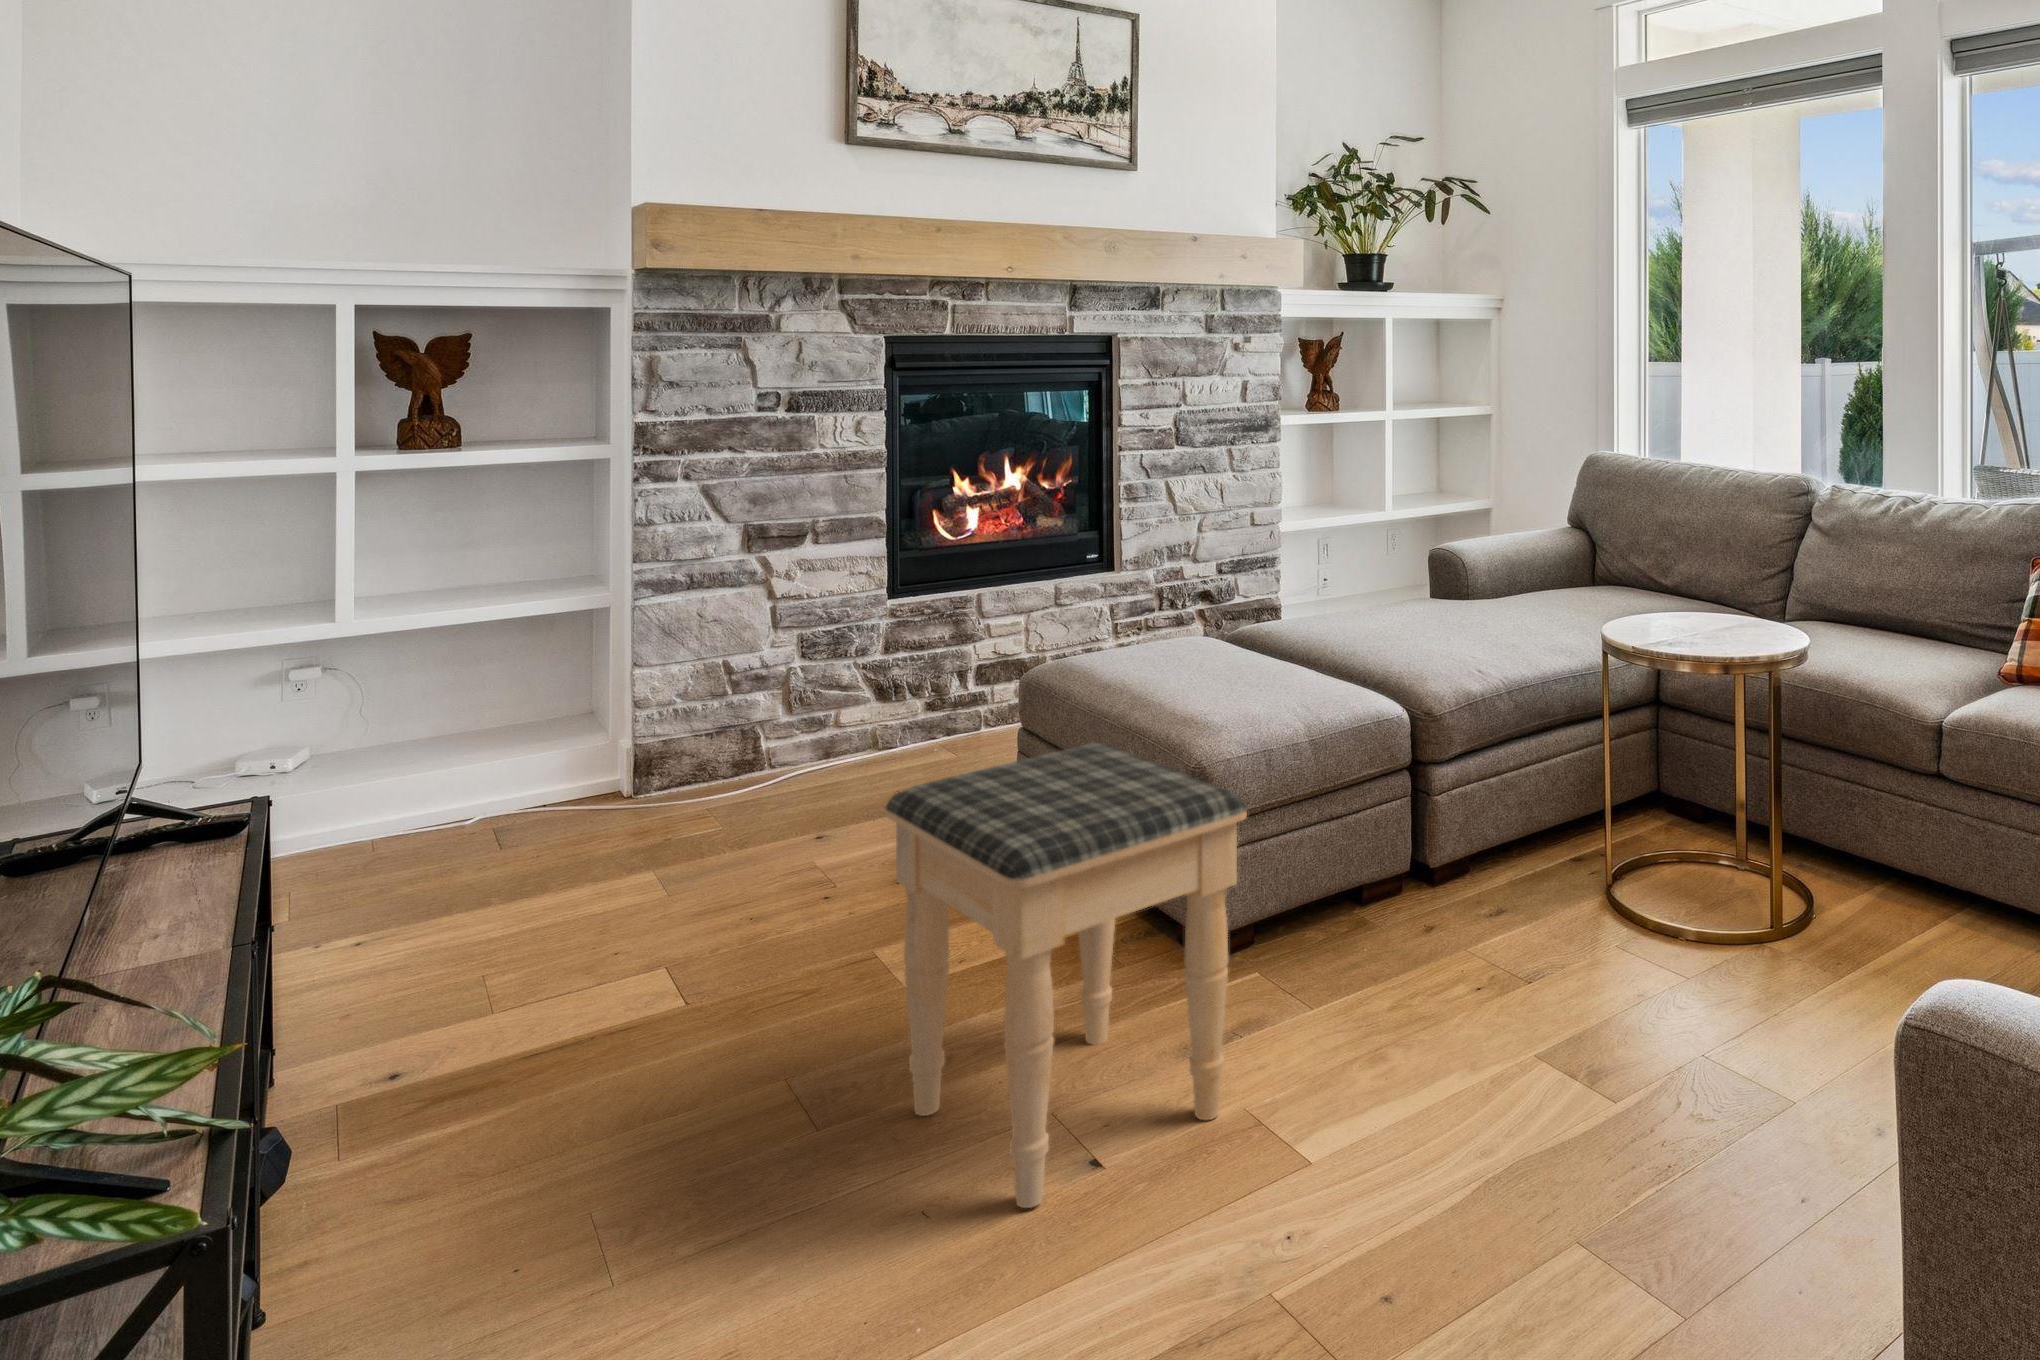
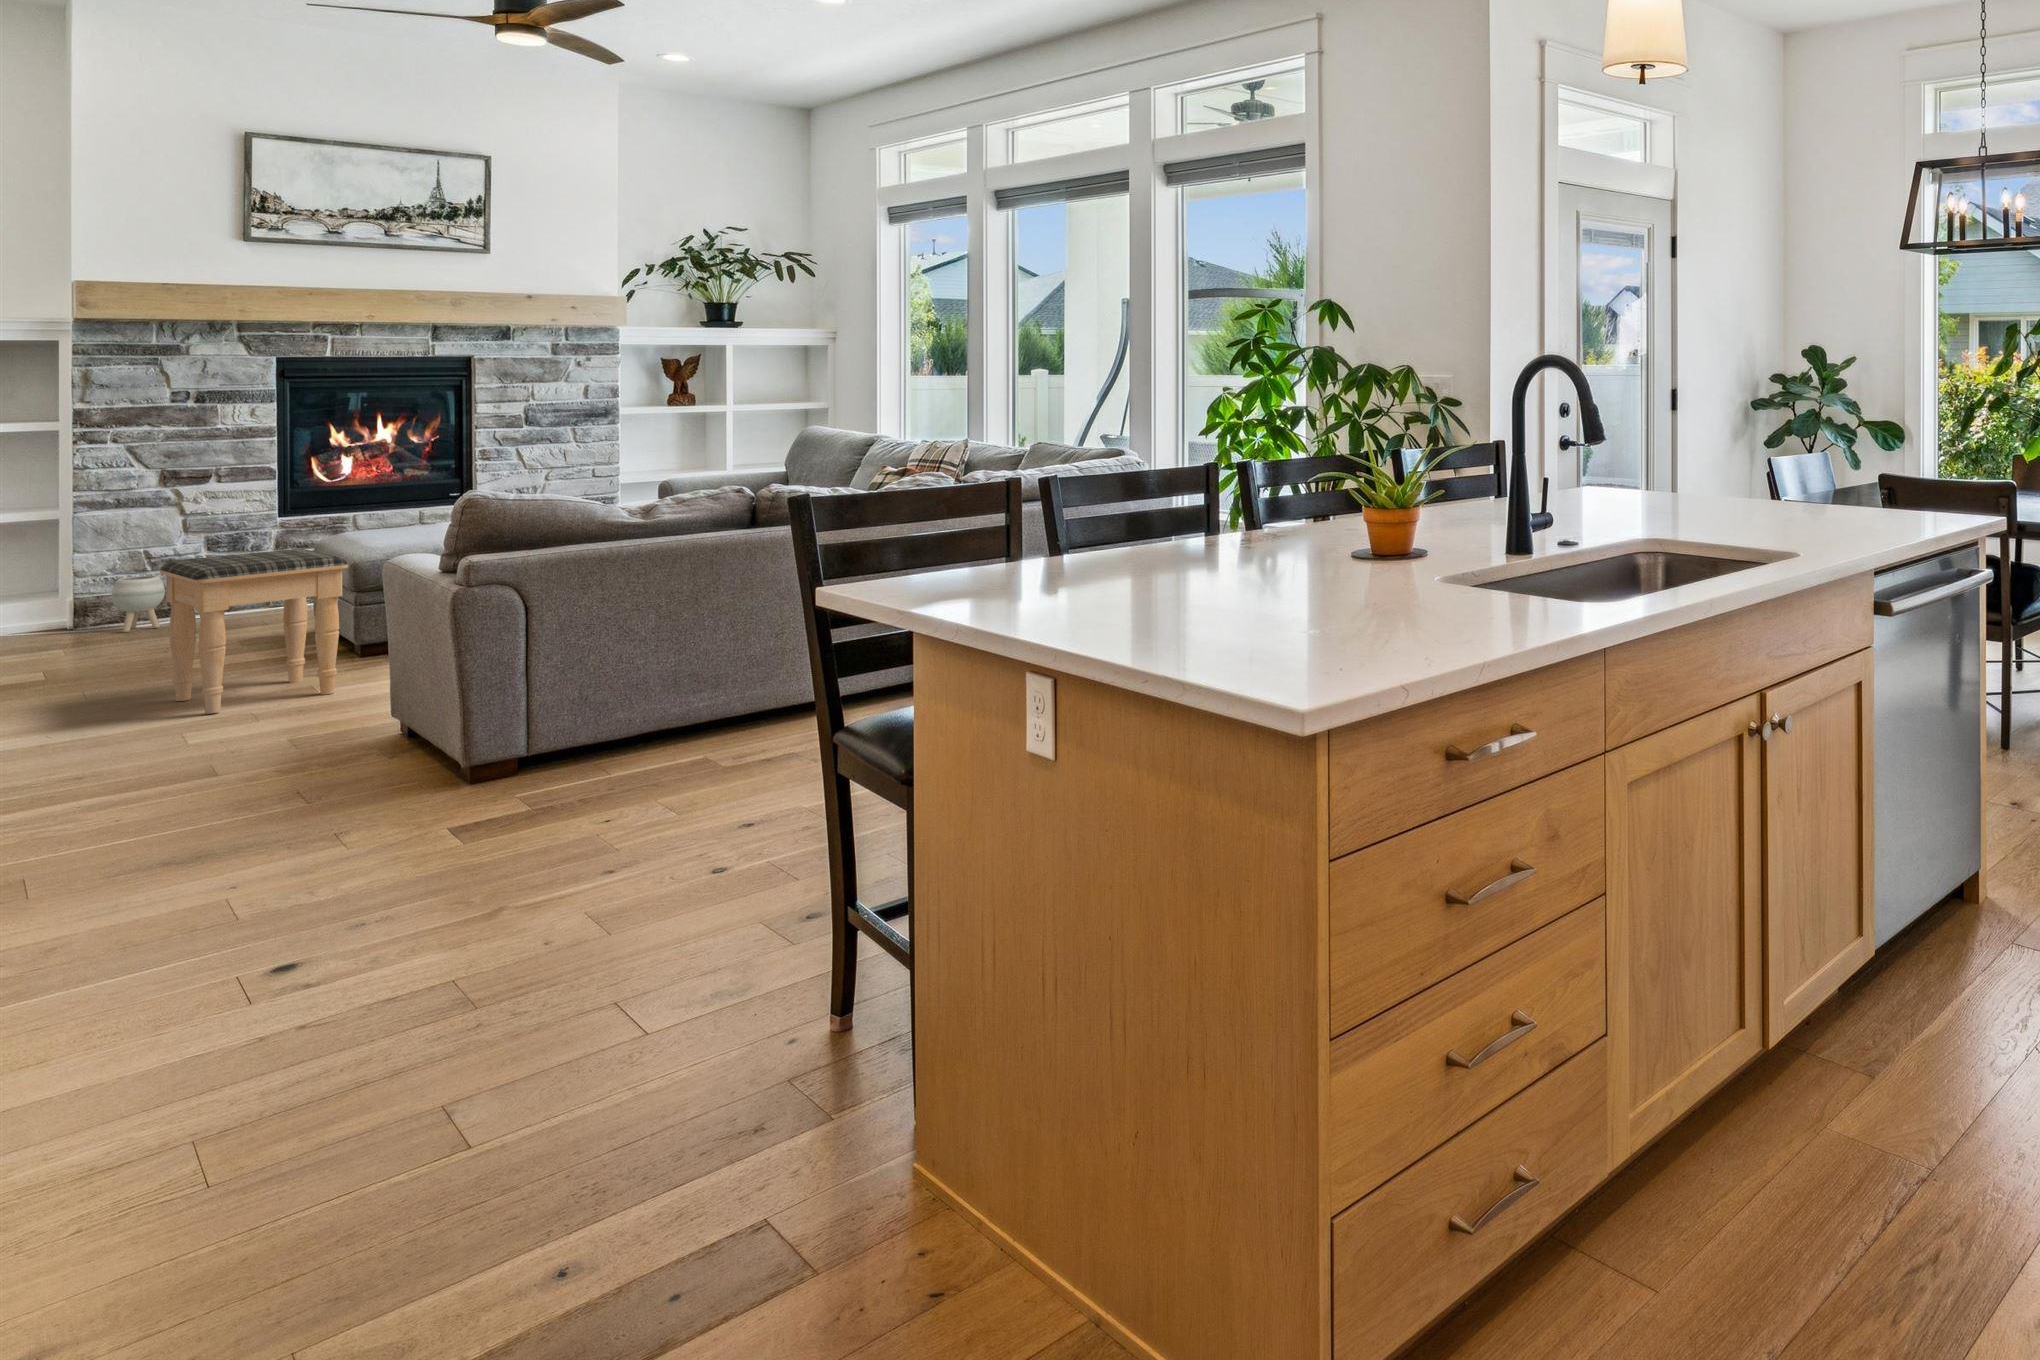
planter: none [687,705,756,807] -> present [111,576,165,632]

